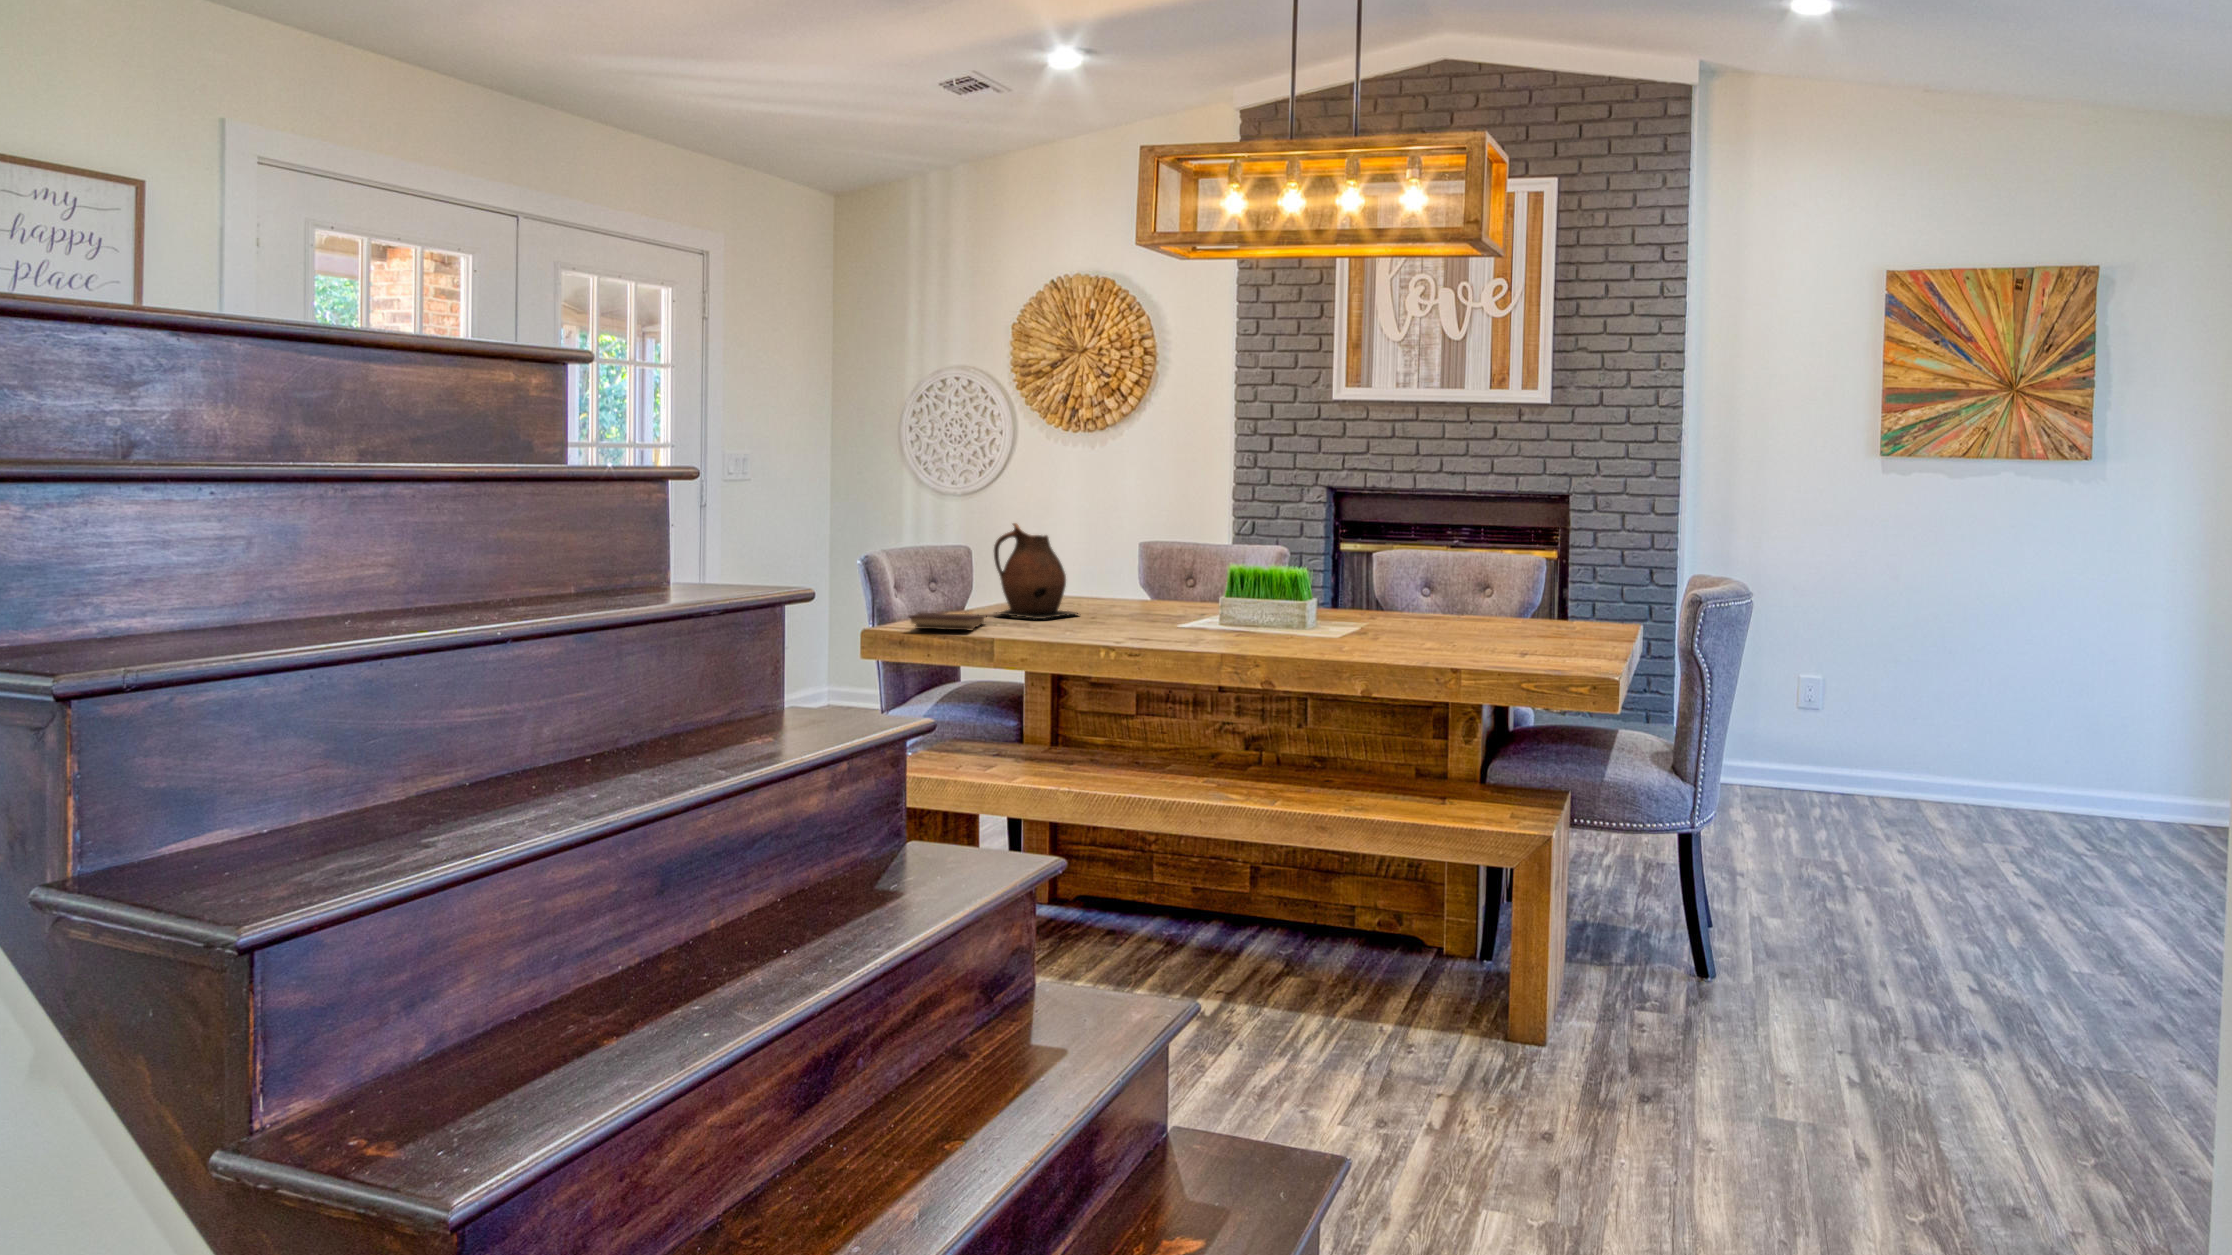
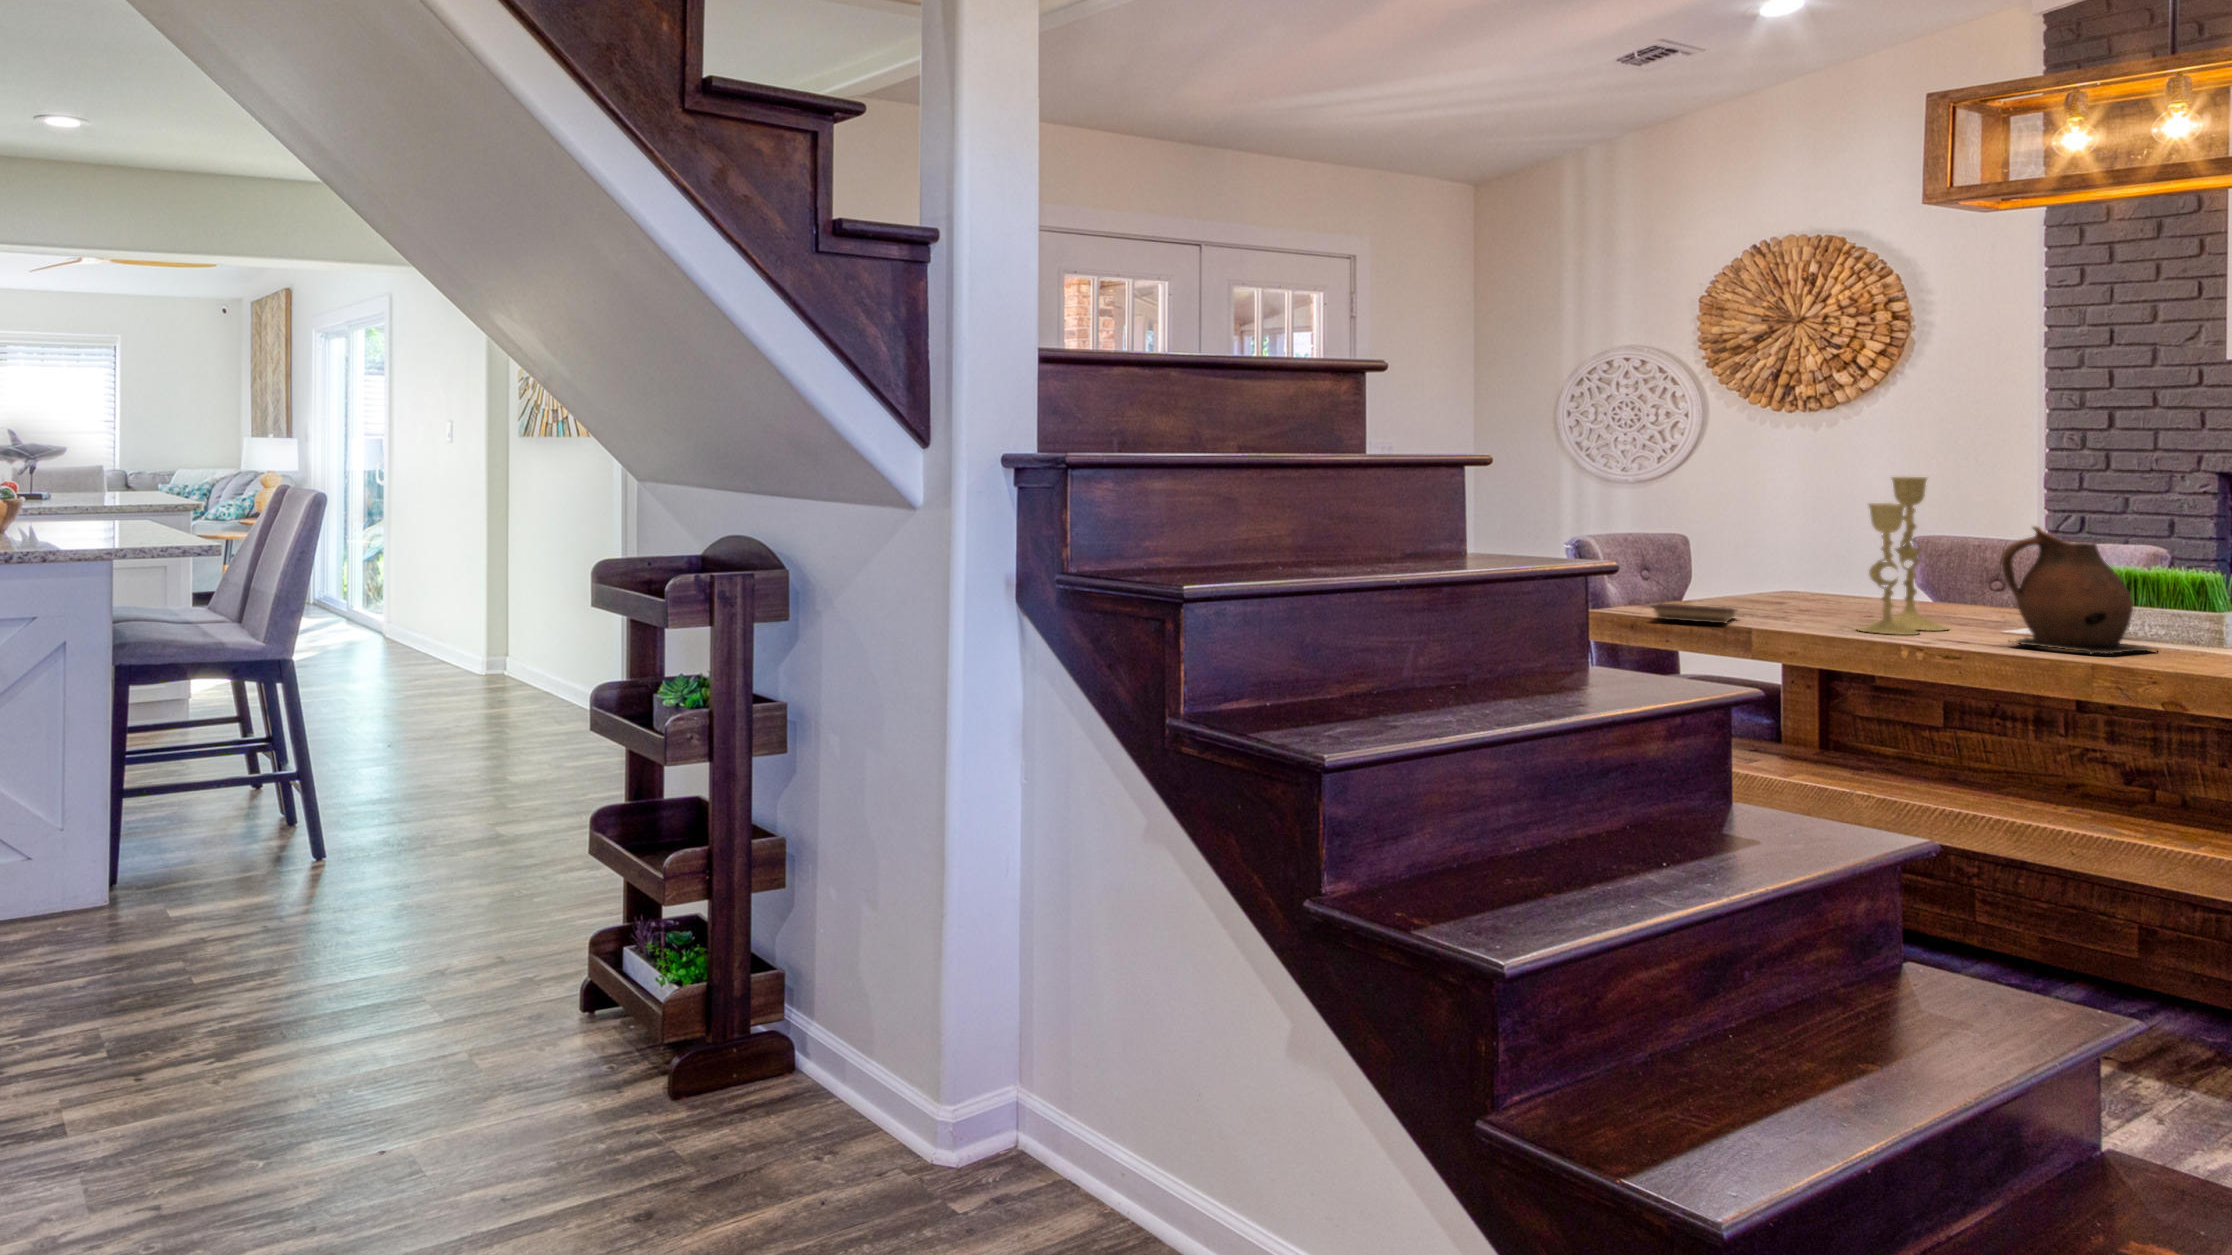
candlestick: none [1072,489,1143,635] -> present [1856,477,1948,635]
ceramic pitcher: present [994,523,1077,619] -> present [2002,526,2156,654]

